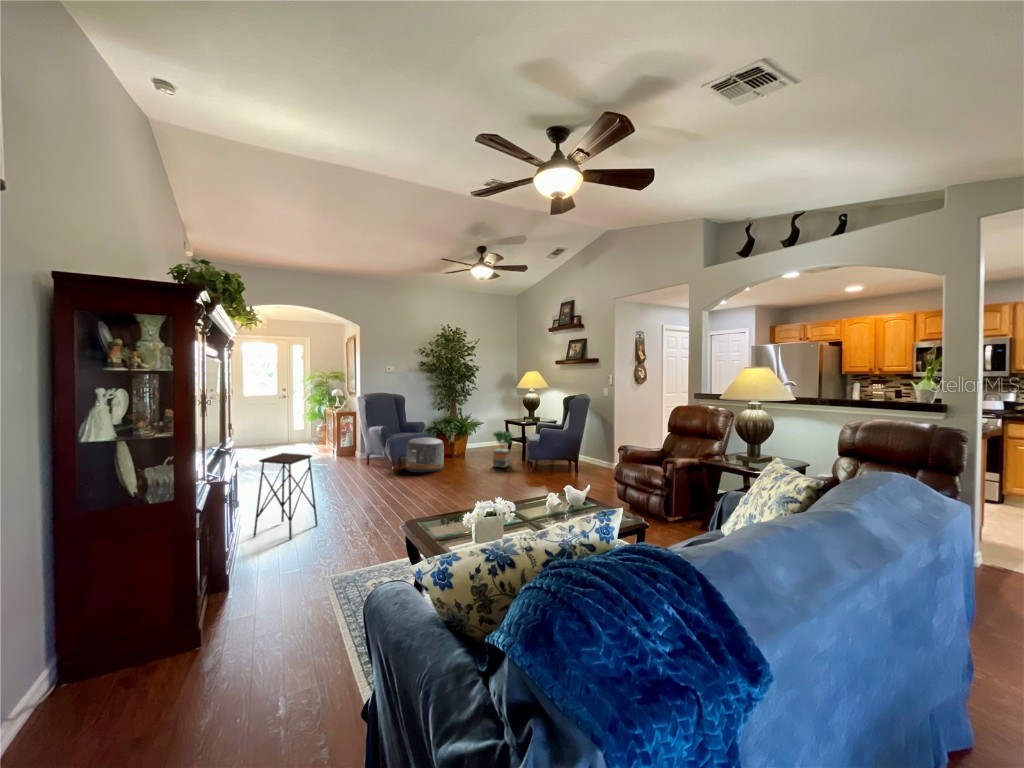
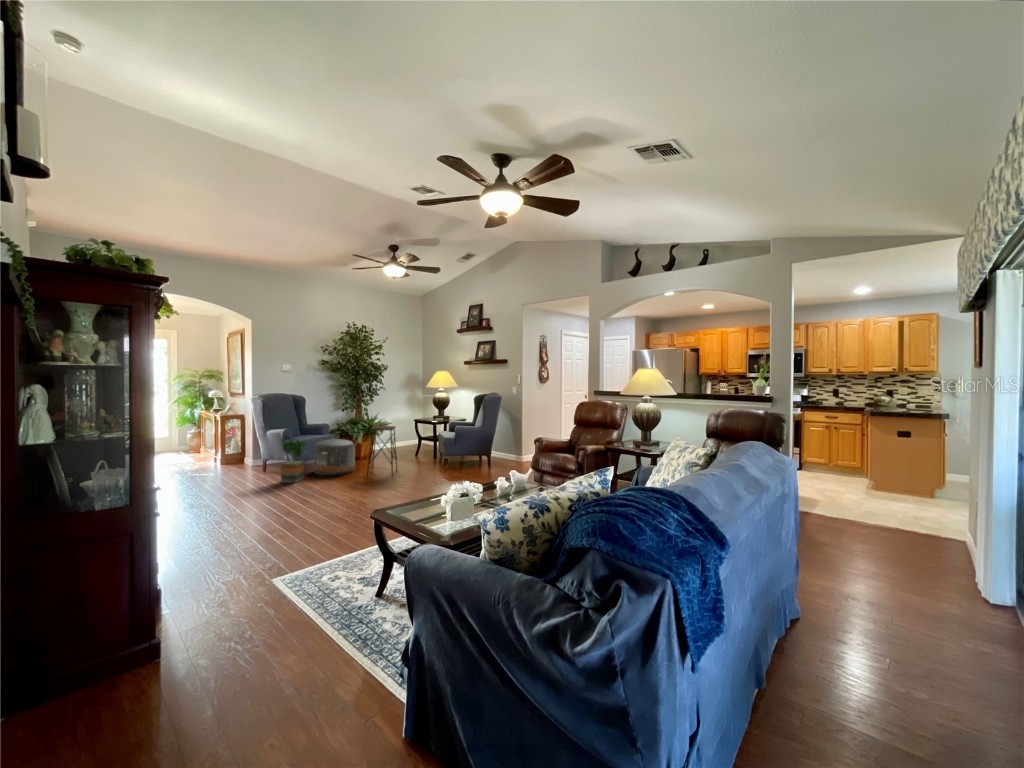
potted tree: present [492,431,513,468] -> present [281,440,309,483]
side table: present [253,453,318,540] -> present [367,426,397,476]

